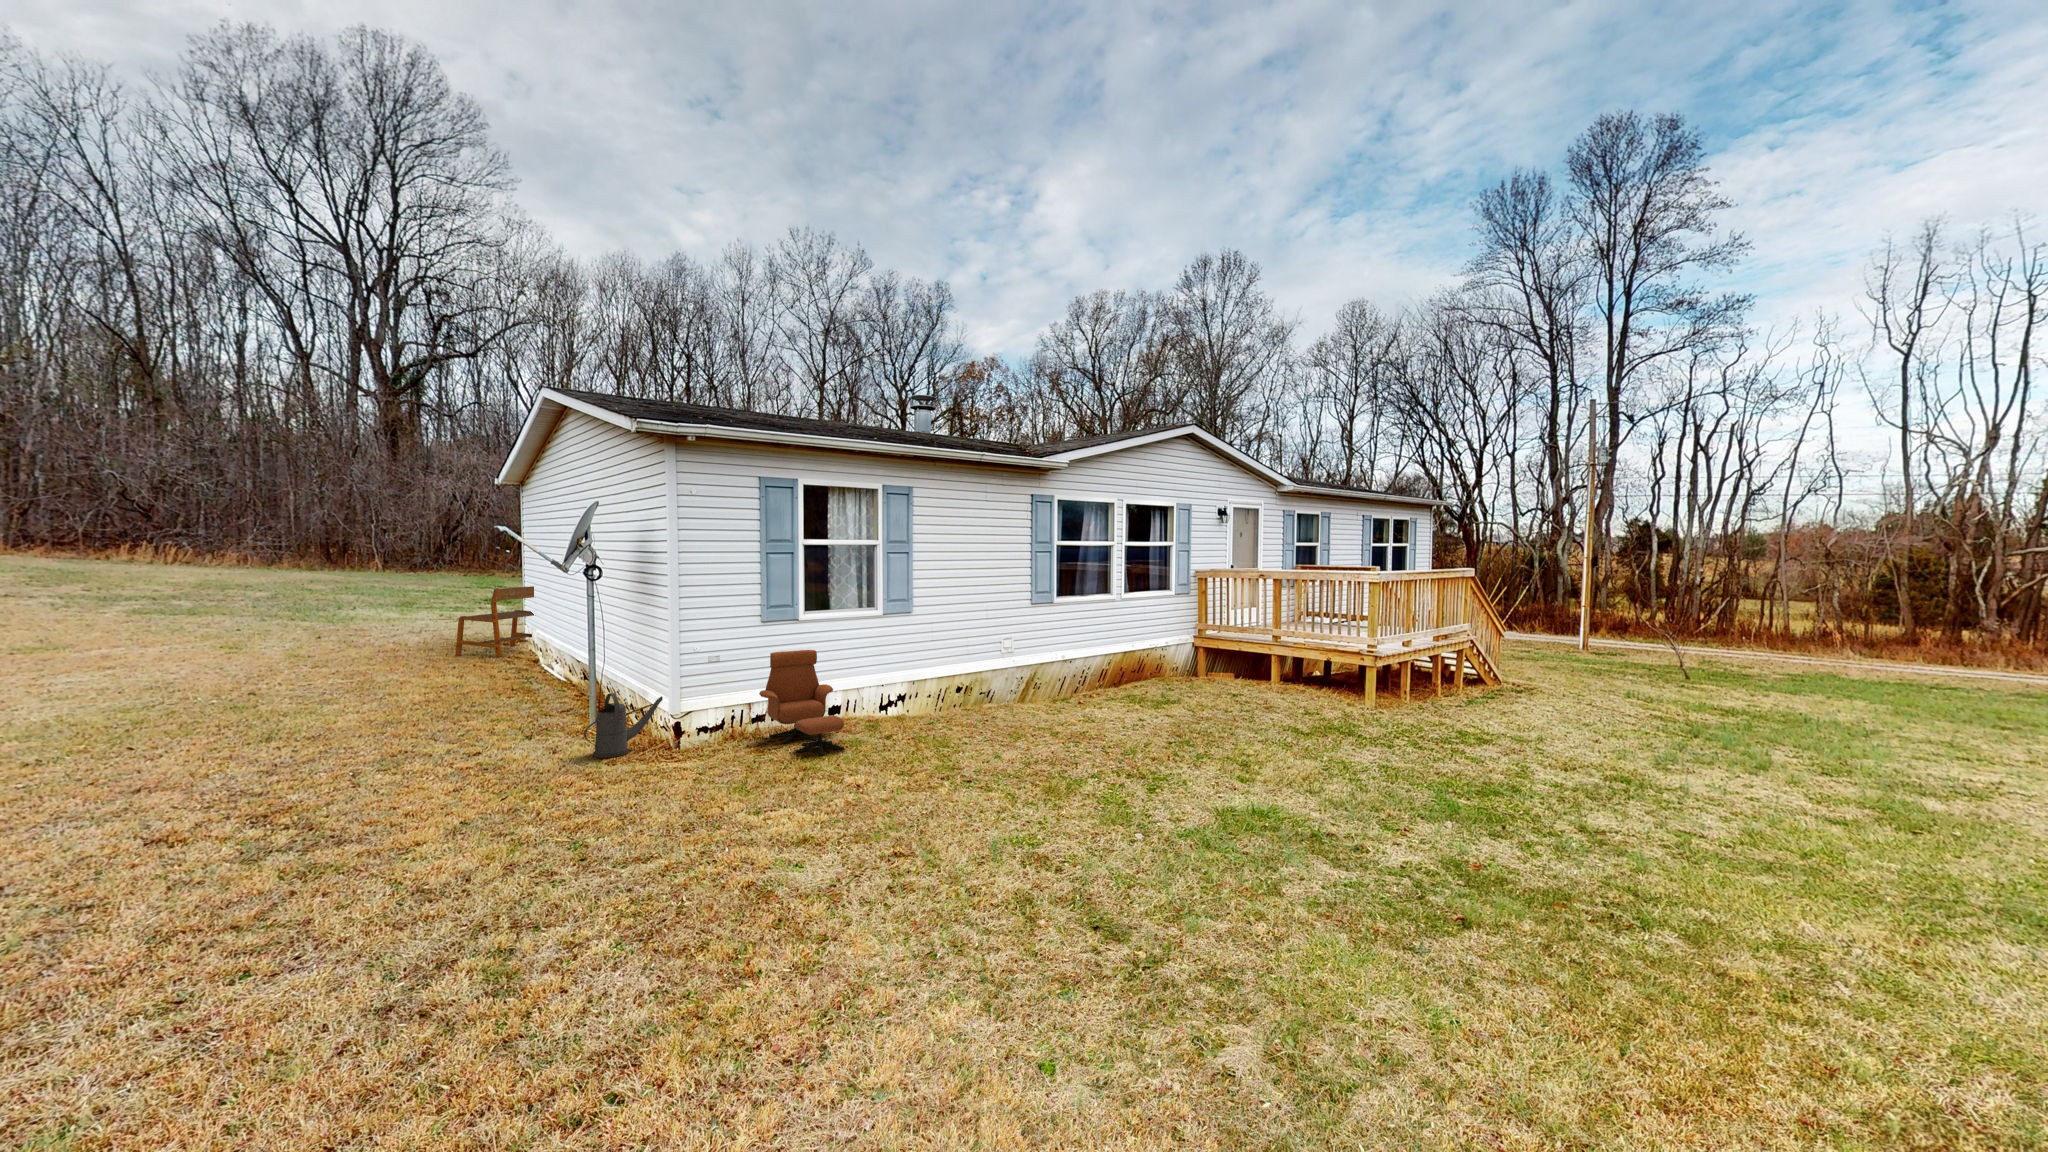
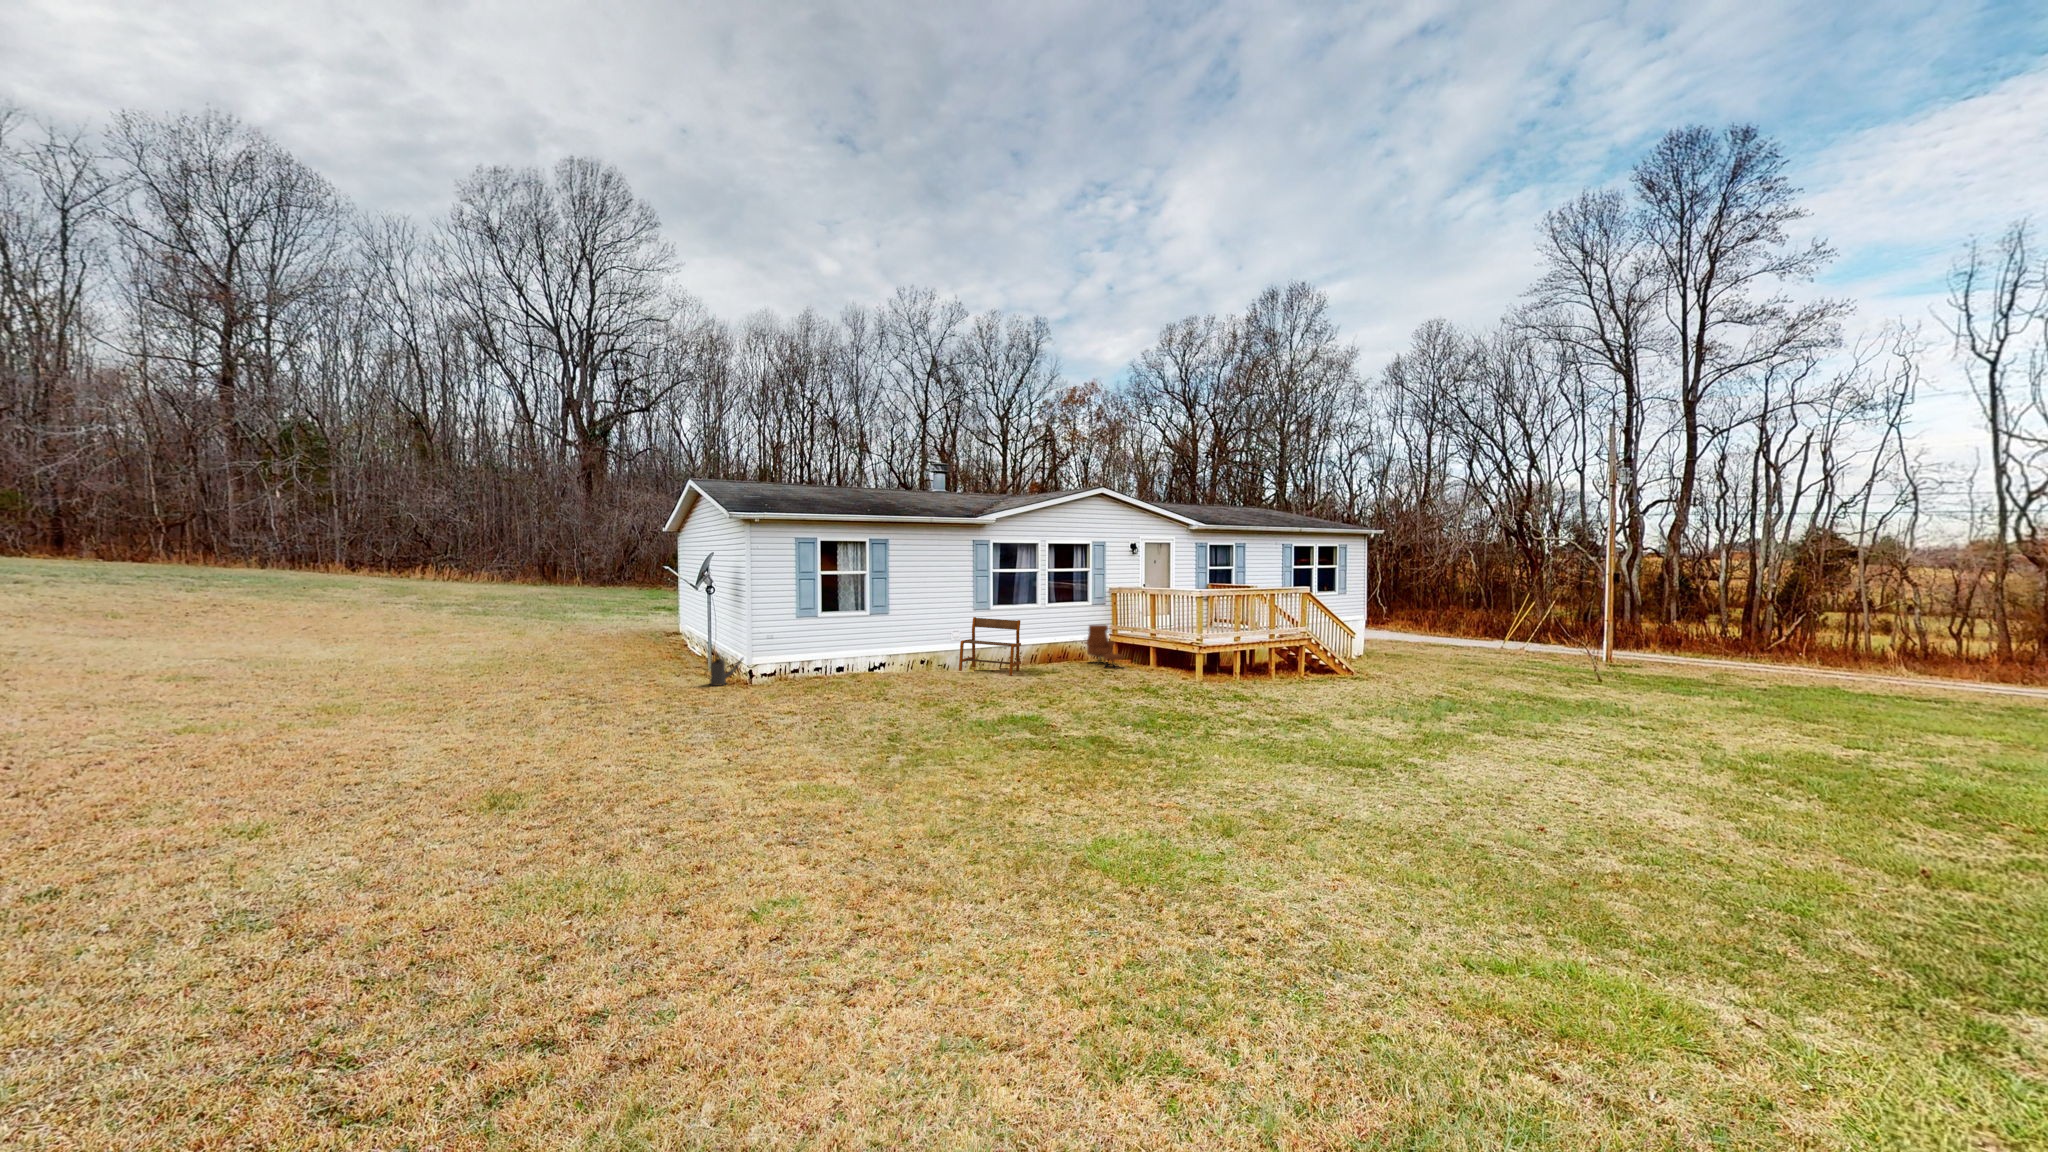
bench: present [455,586,534,657] -> present [959,617,1021,676]
lounge chair: present [759,650,844,755] -> present [1086,625,1124,667]

